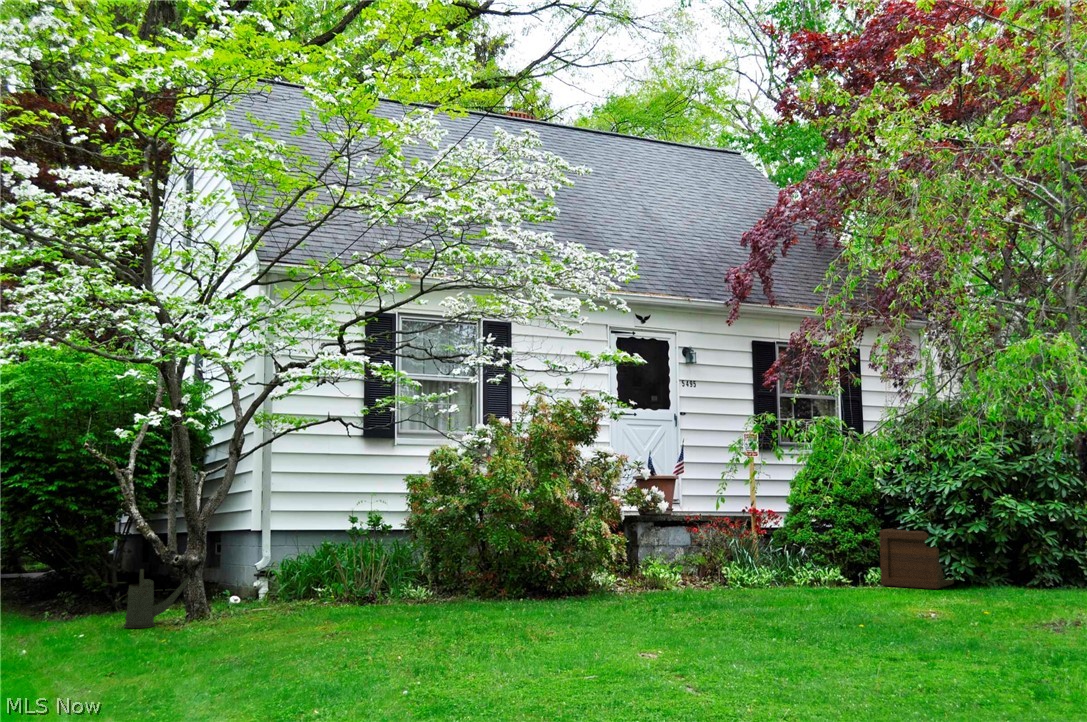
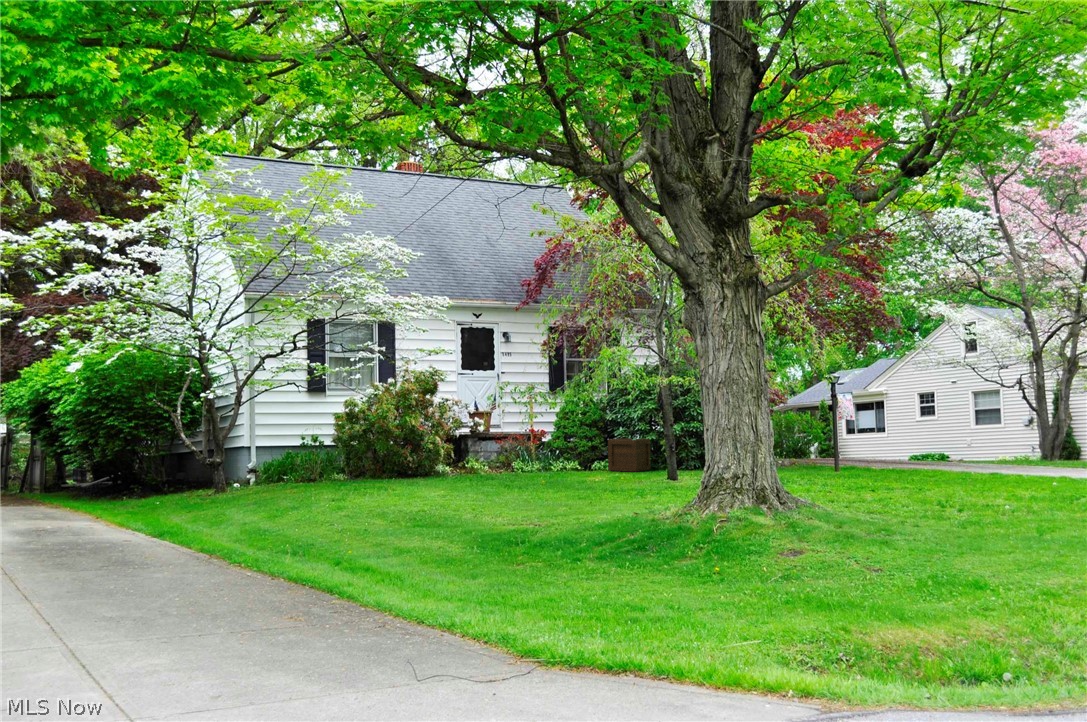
watering can: present [116,569,190,628] -> none [175,467,215,498]

